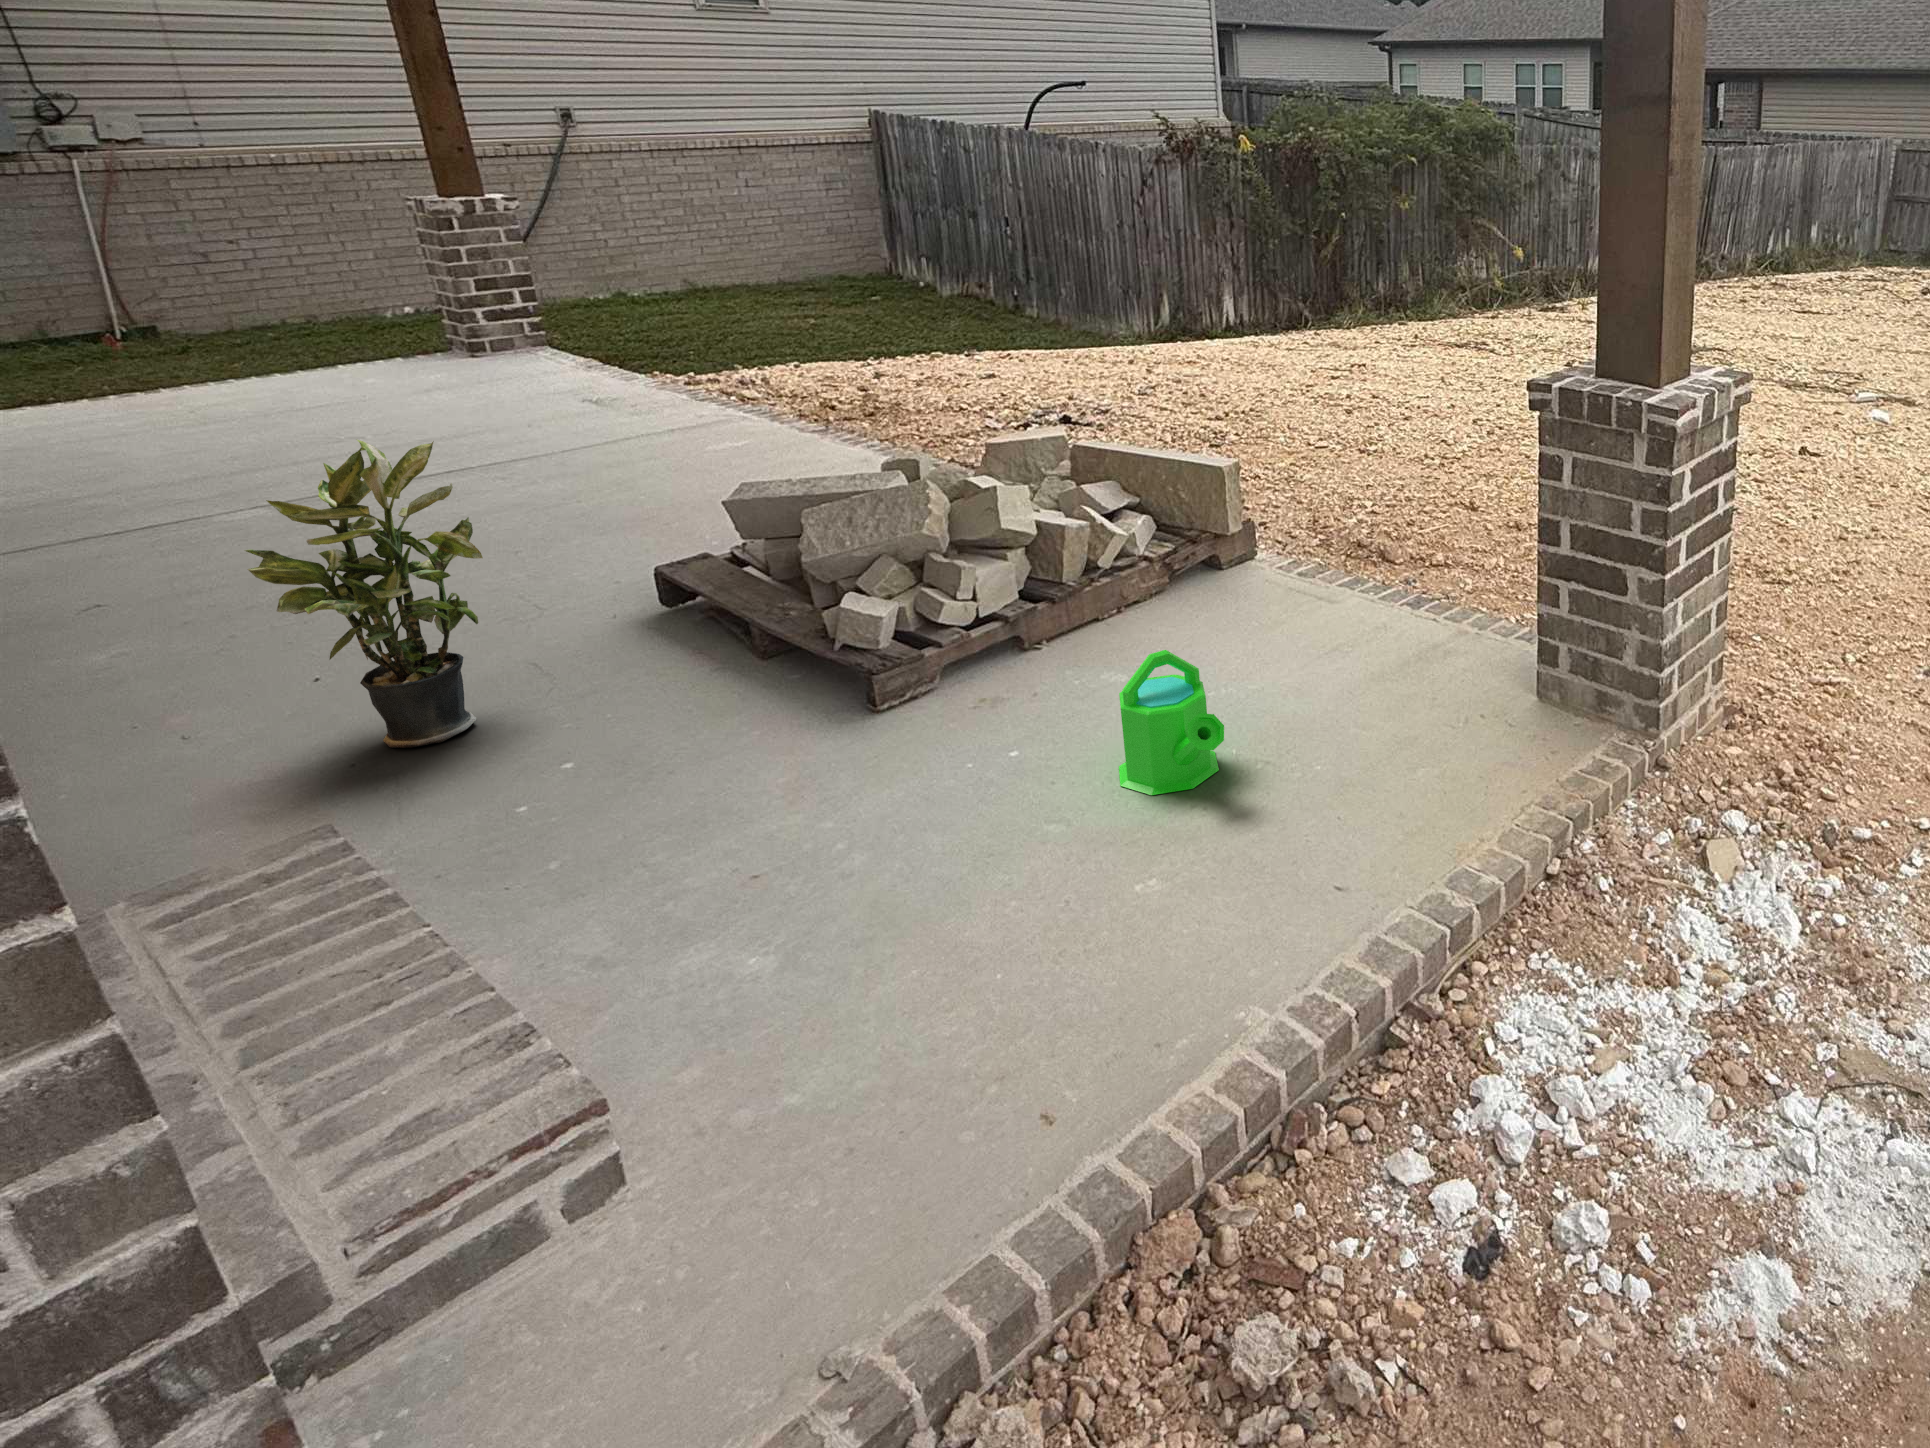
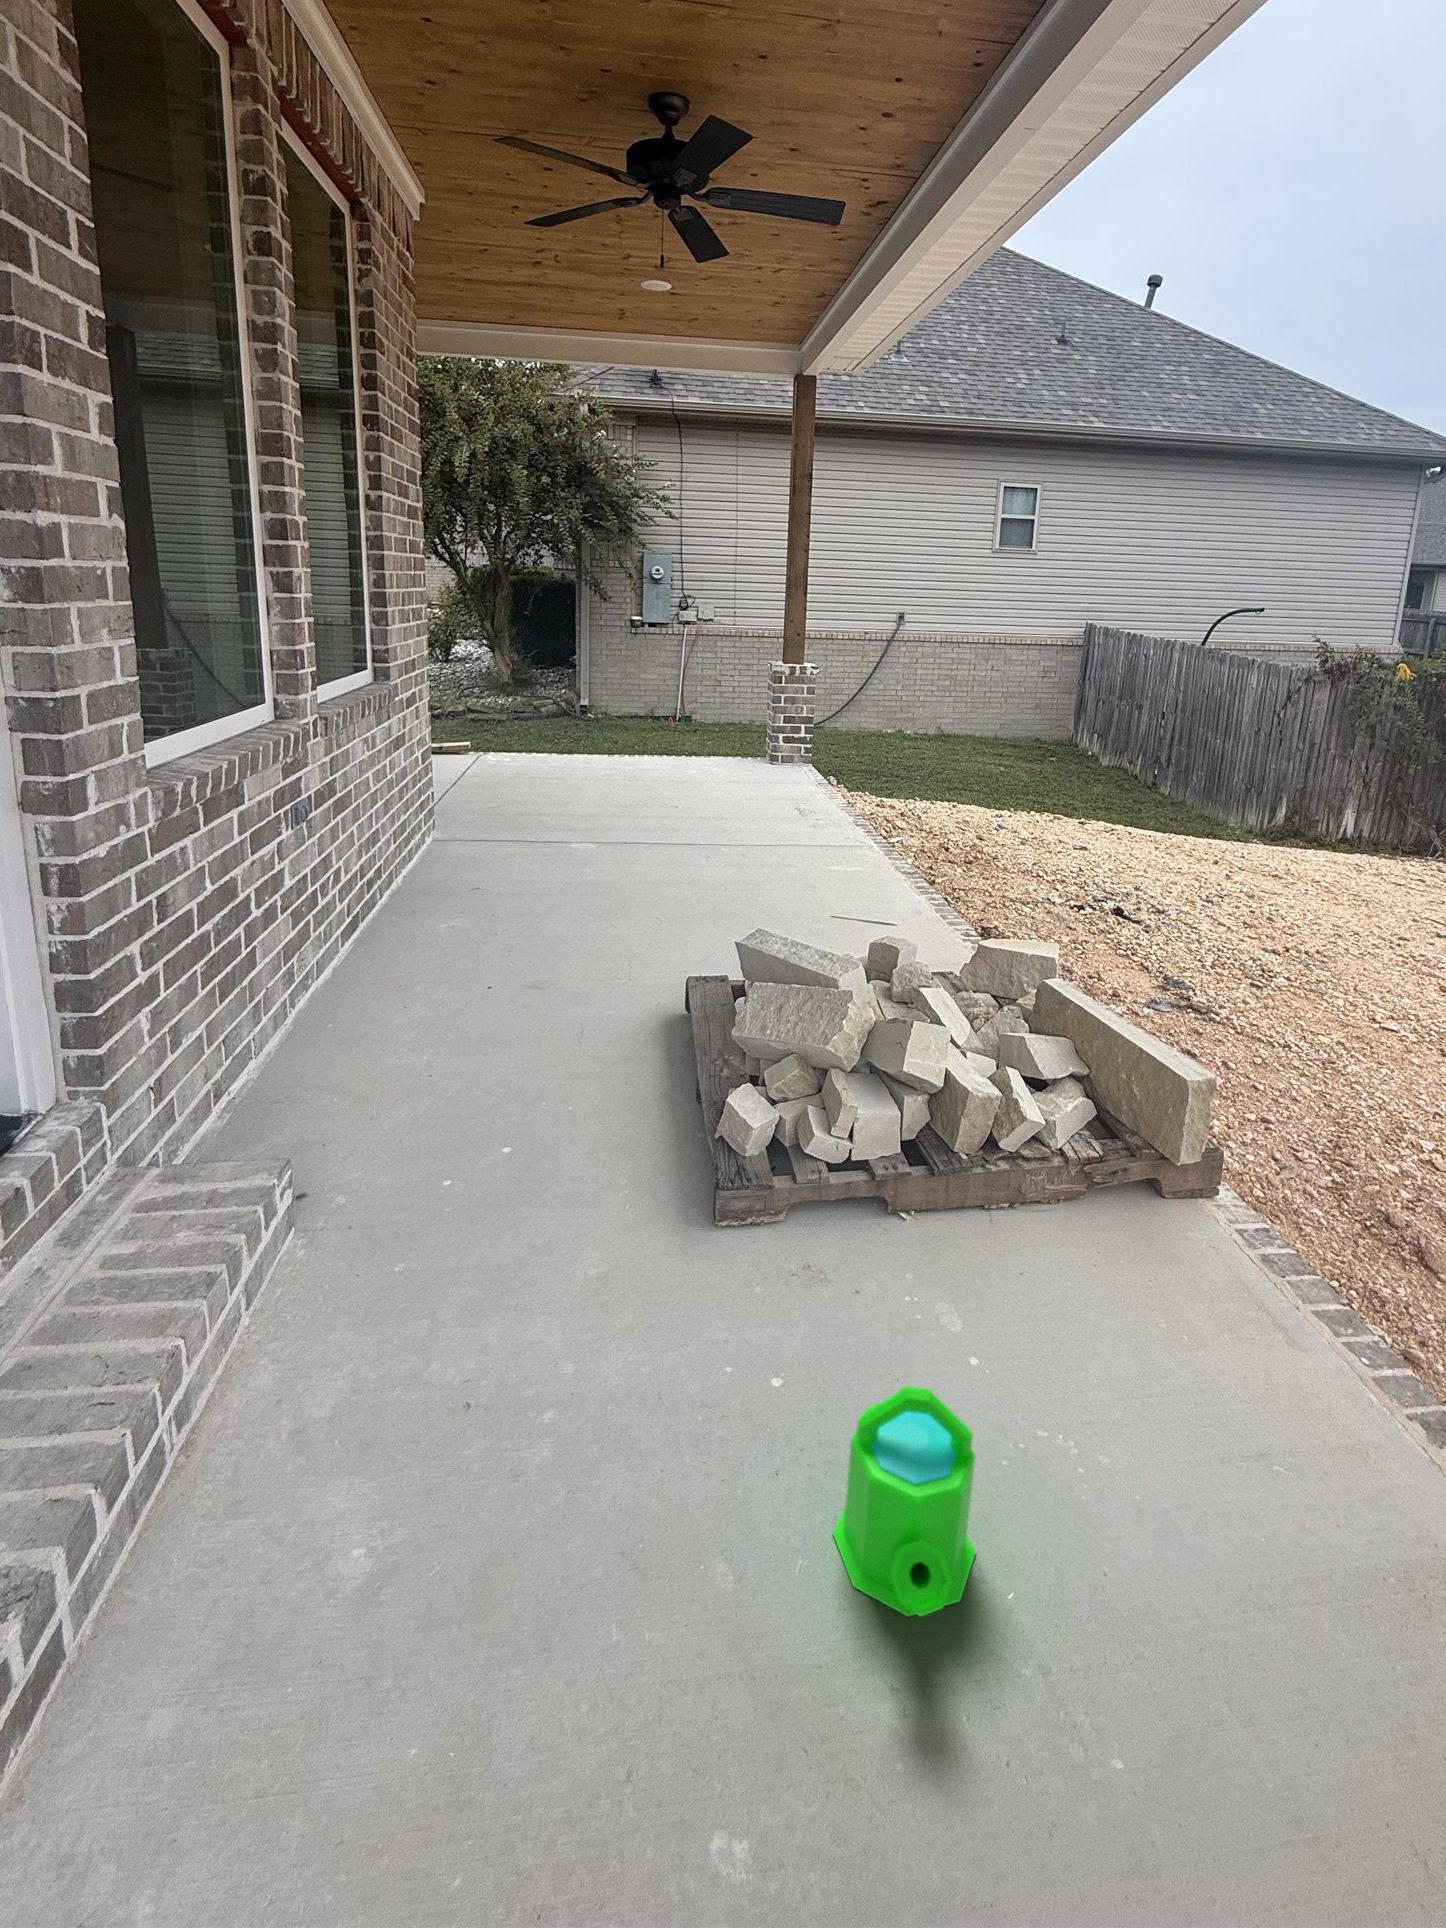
potted plant: present [245,440,483,748] -> none [394,847,534,1091]

